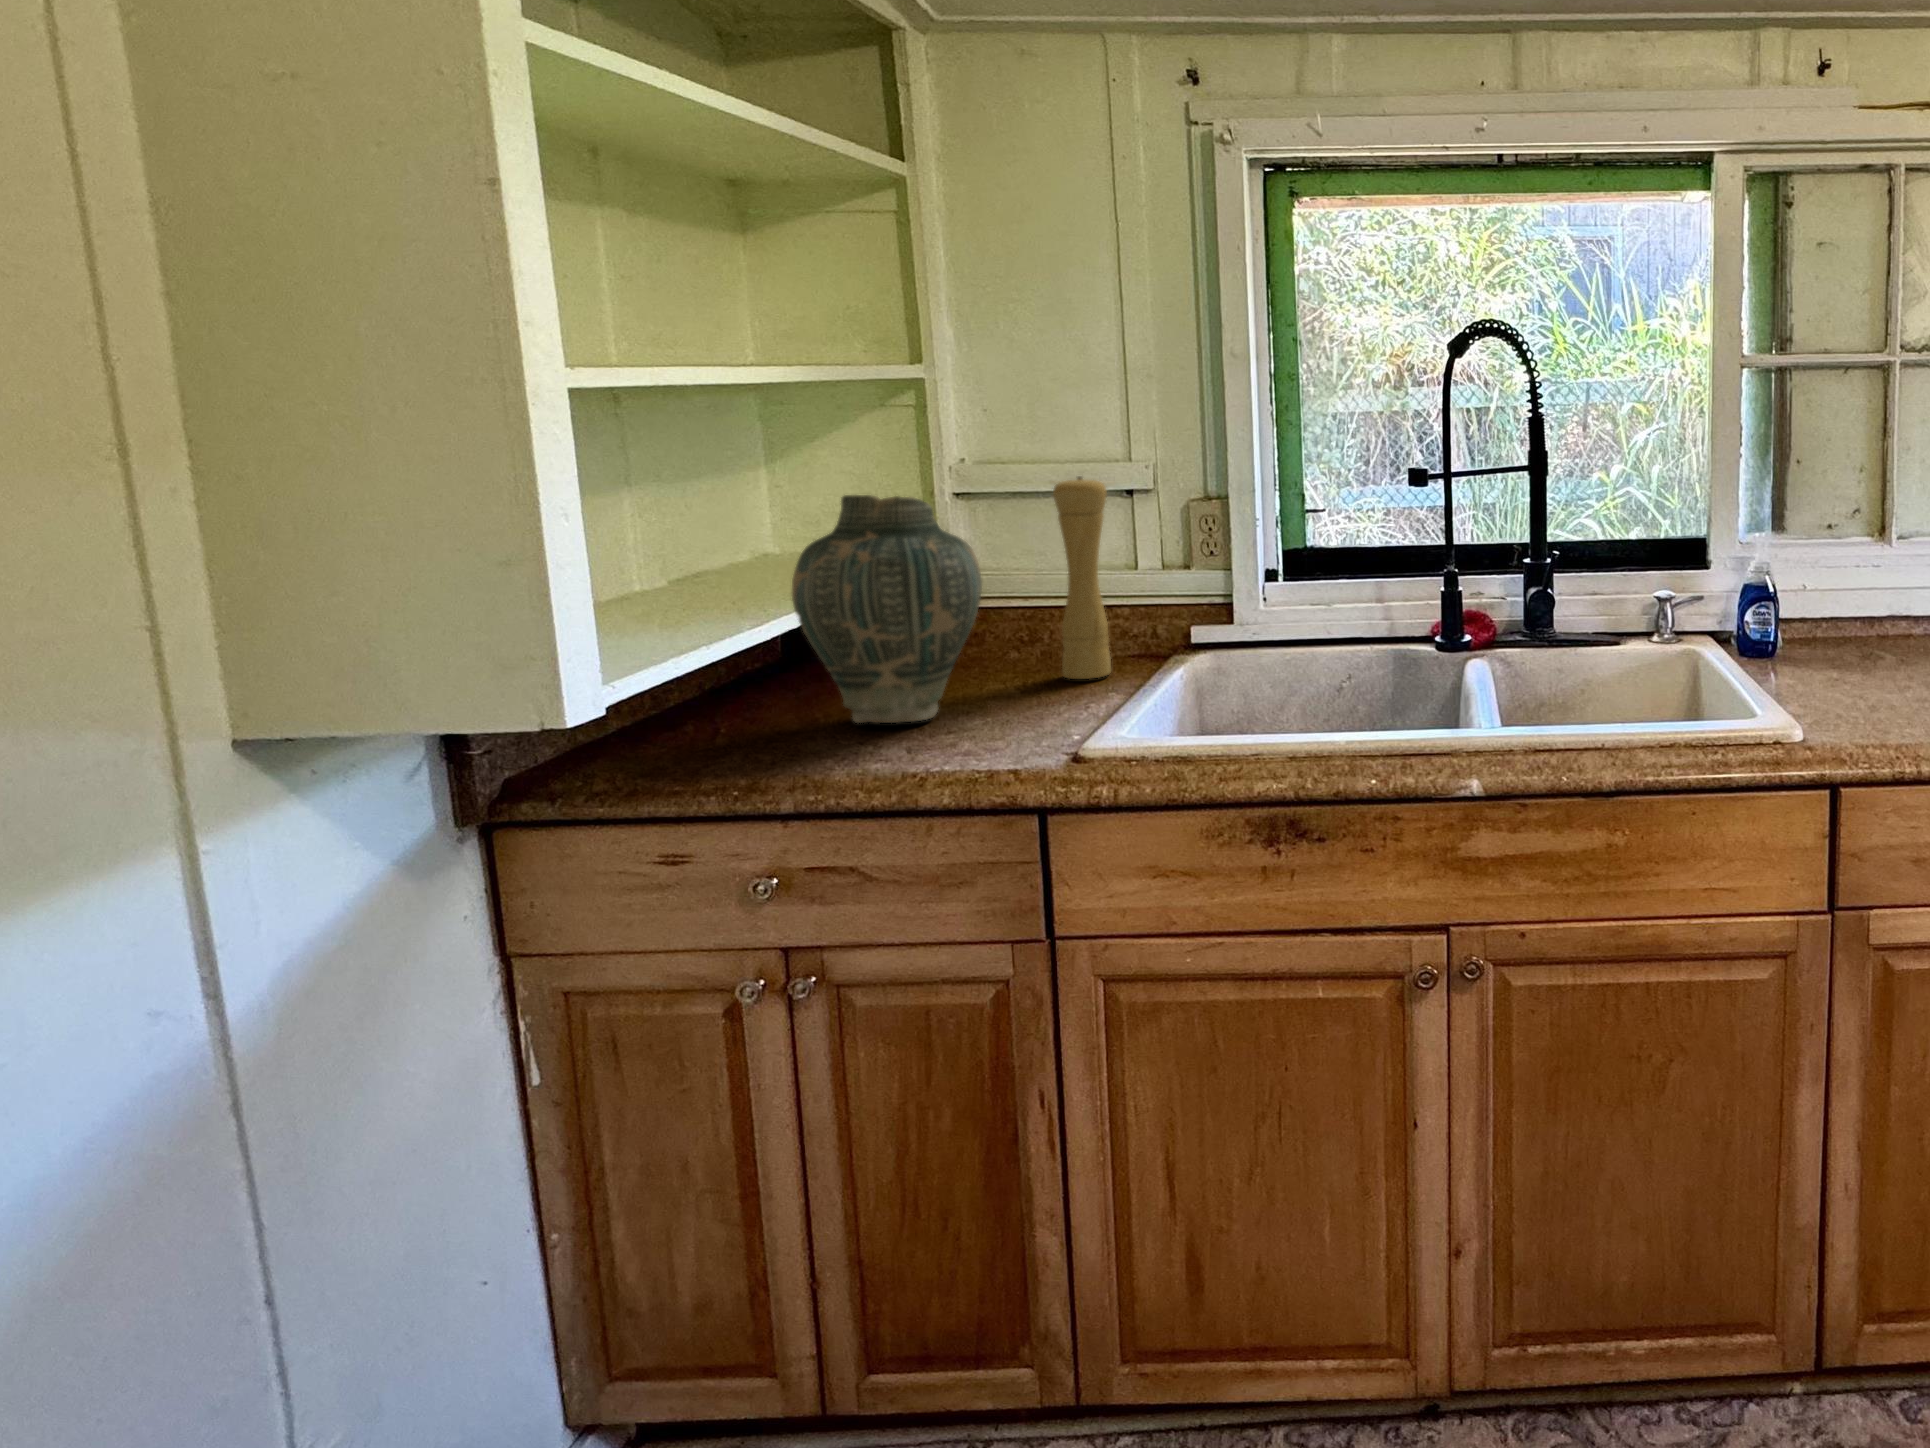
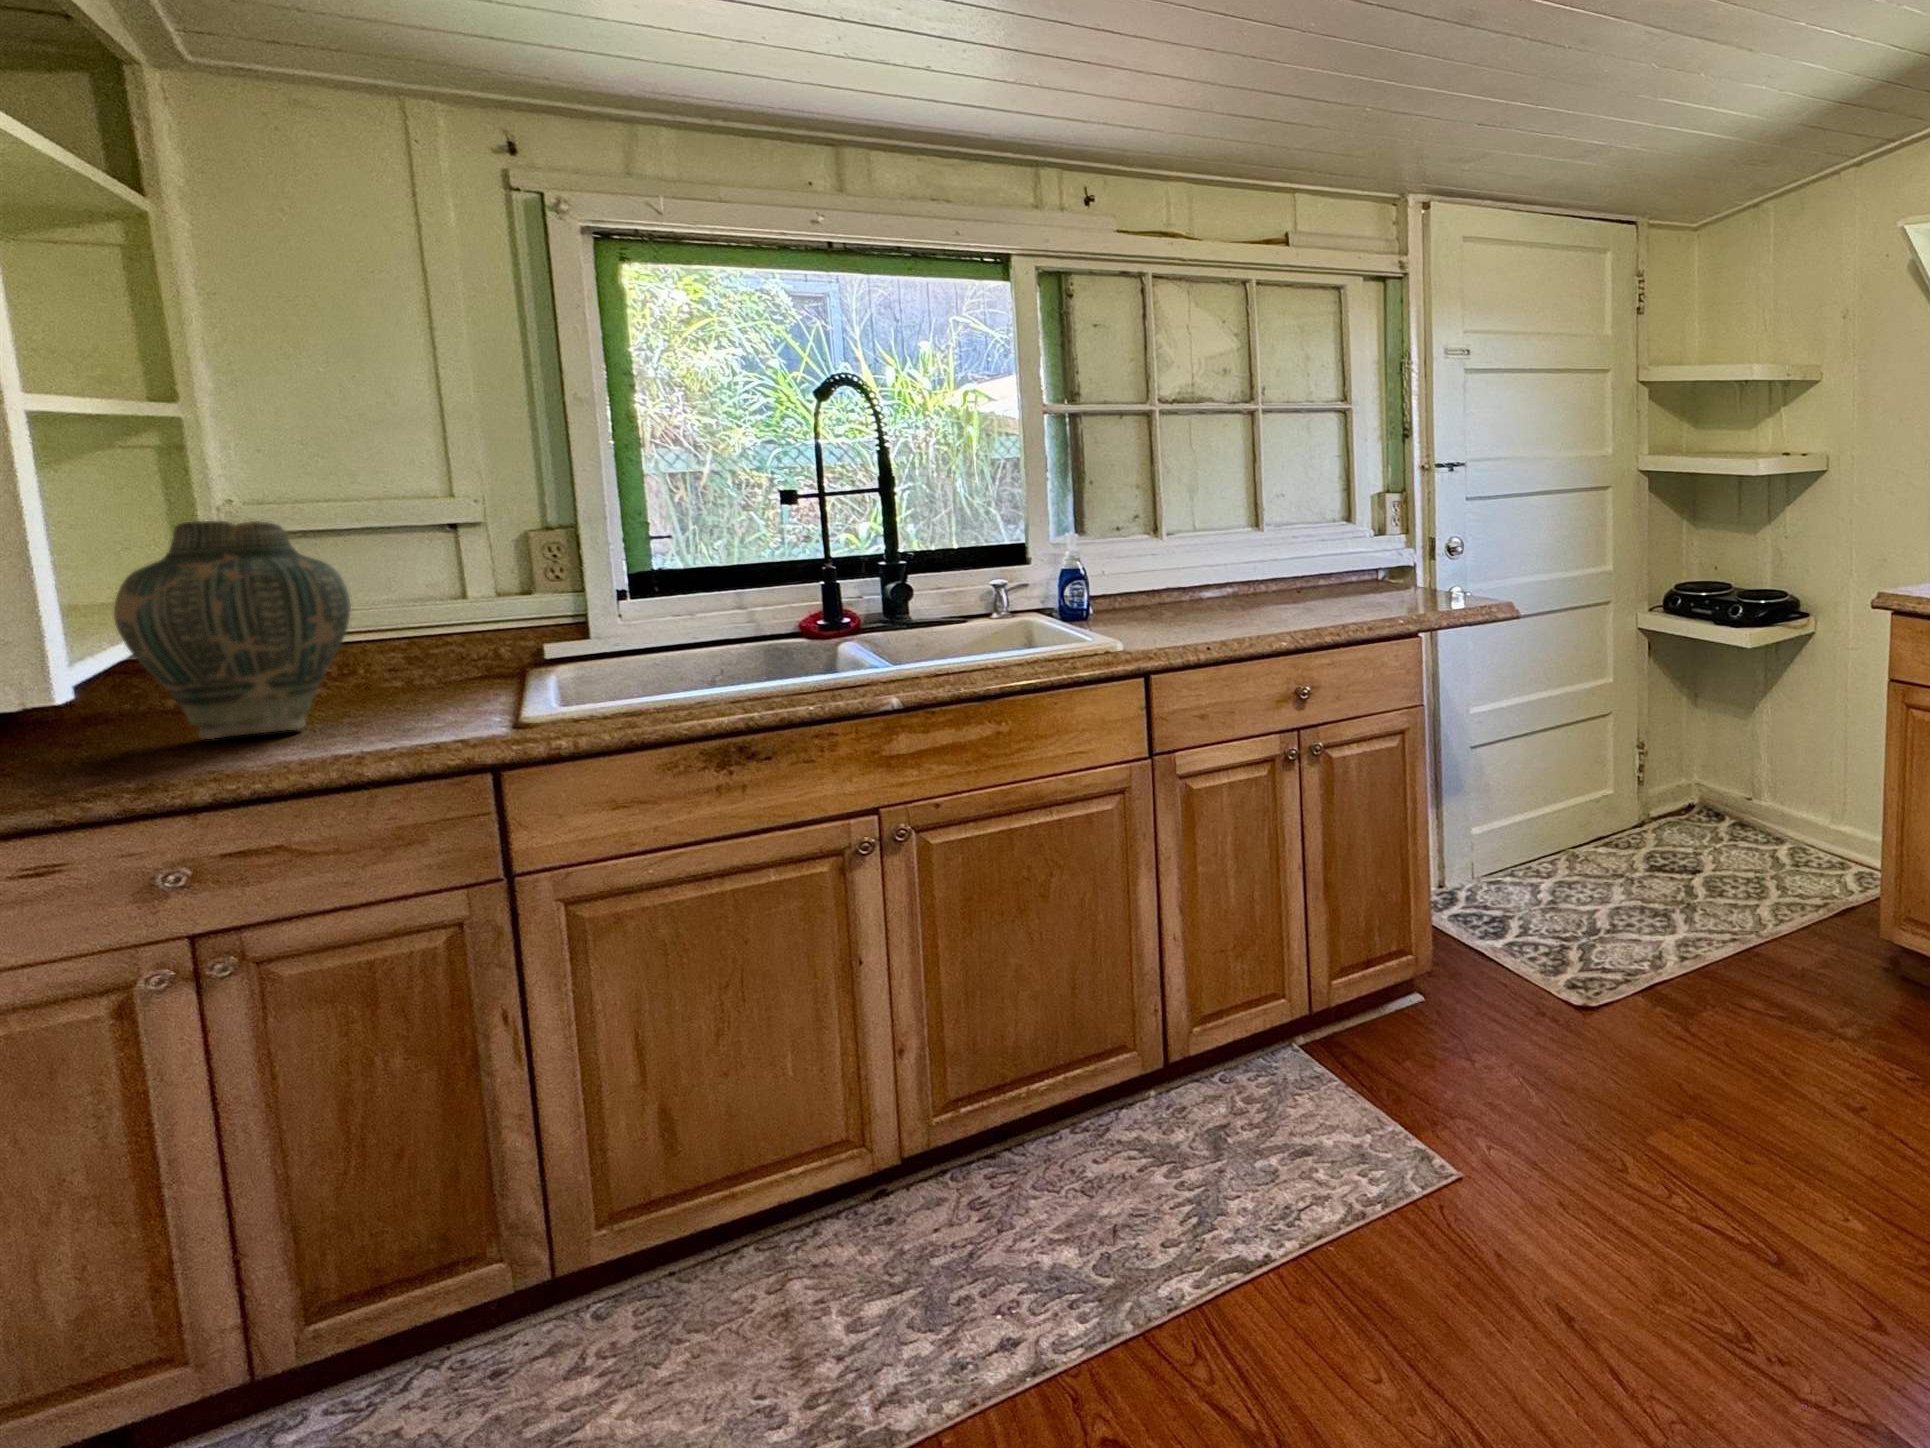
pepper mill: present [1053,476,1111,679] -> none [394,508,473,694]

